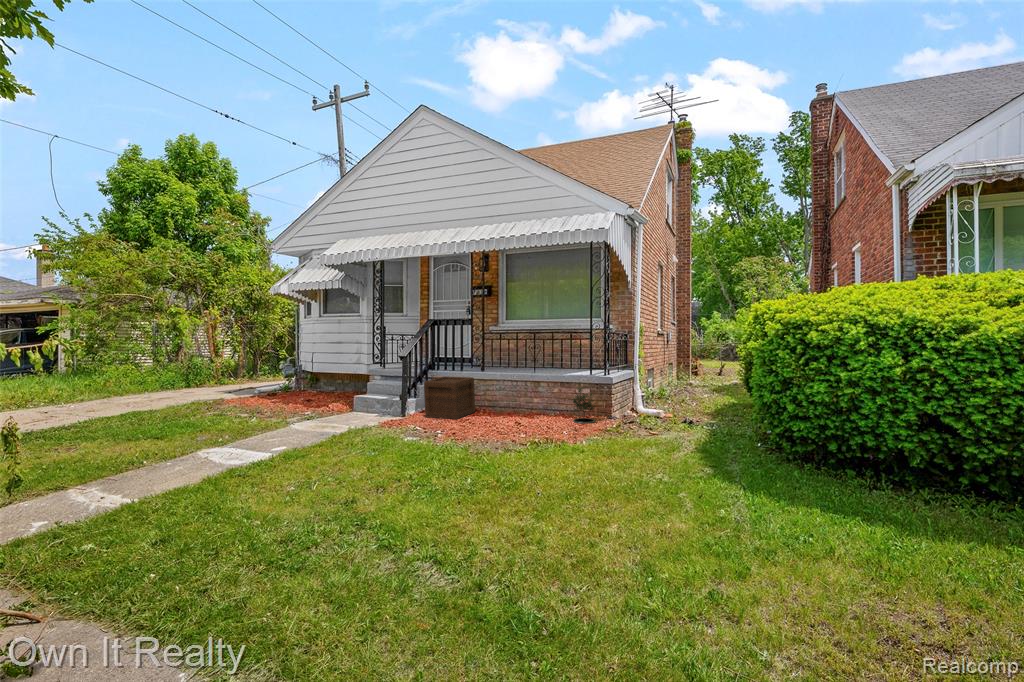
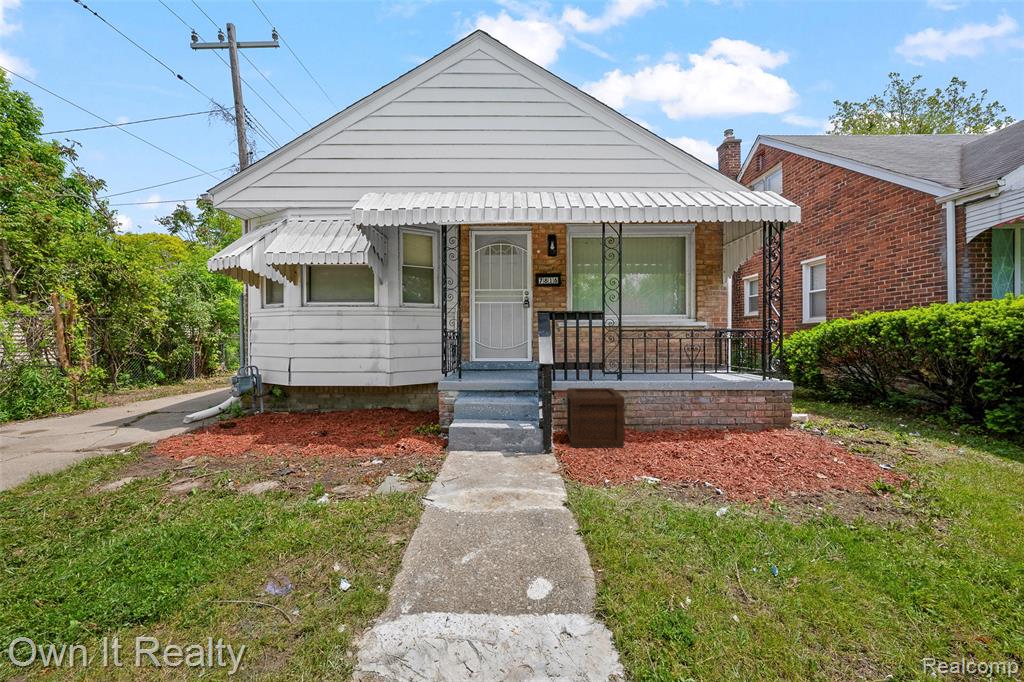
potted tree: present [573,387,595,424] -> none [757,389,789,440]

